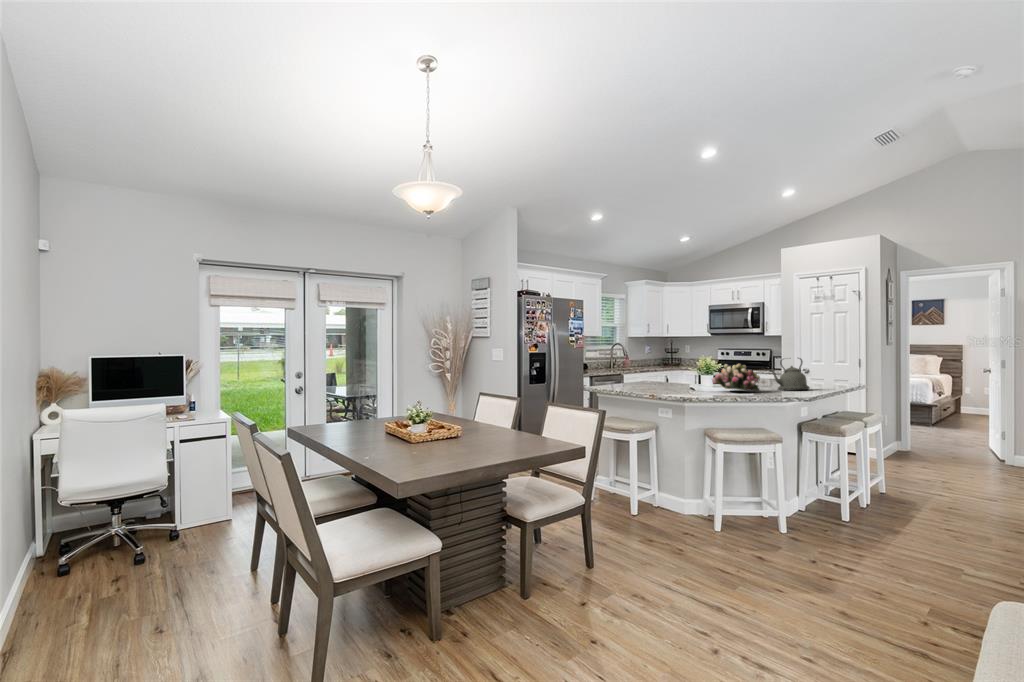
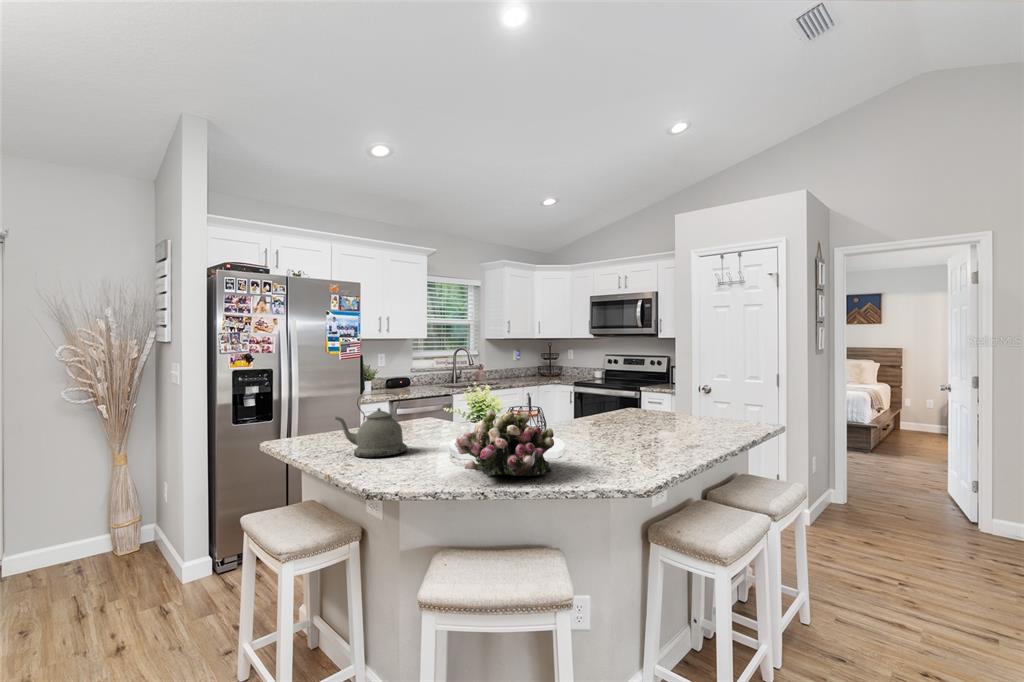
kettle: present [770,358,810,391] -> present [335,393,407,457]

